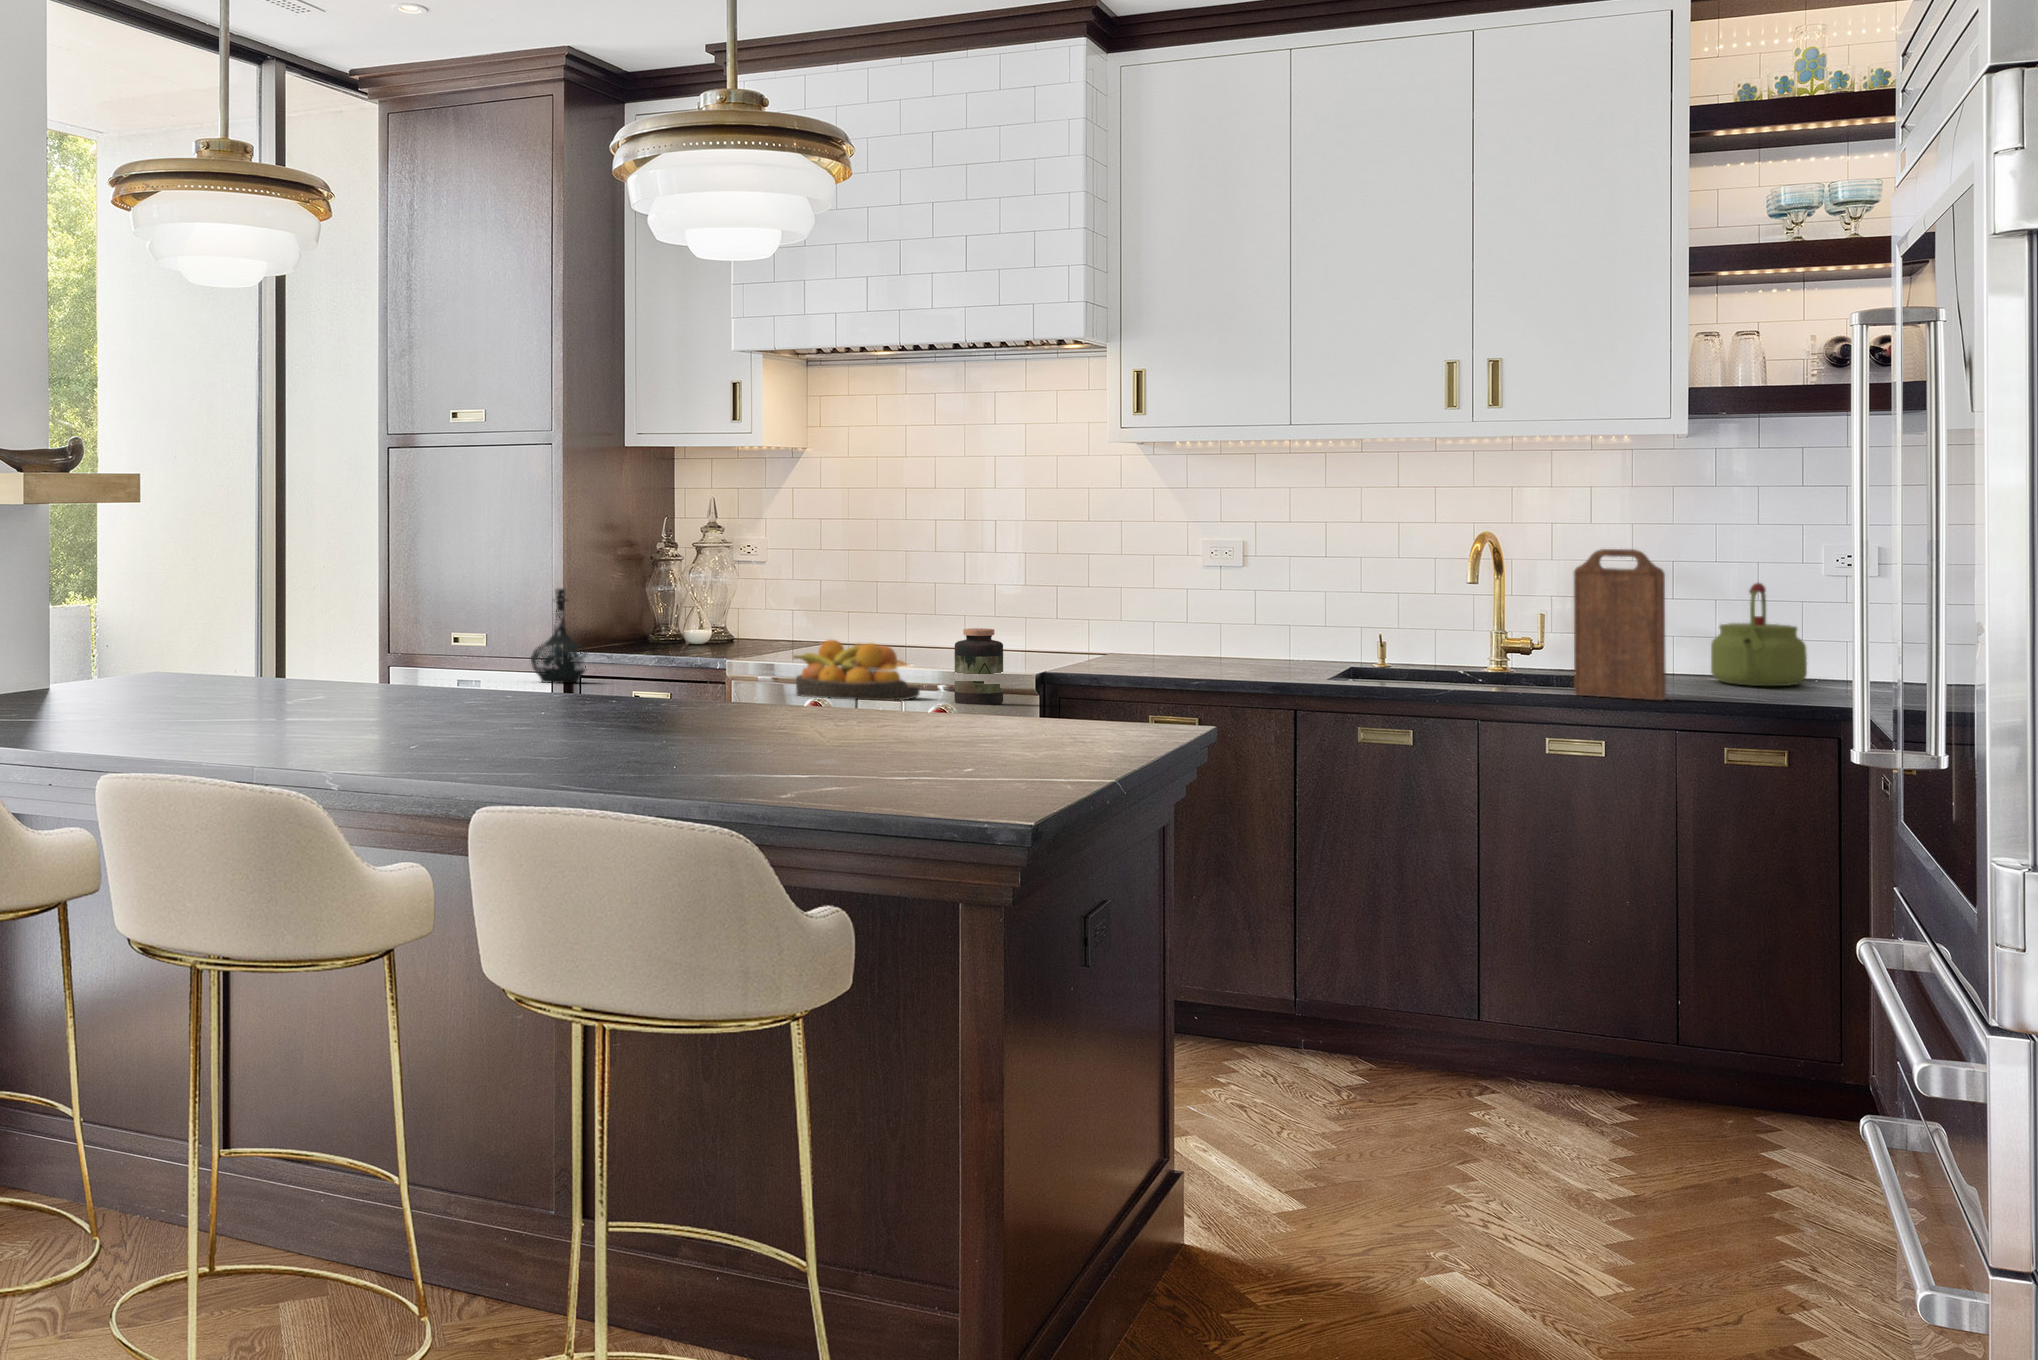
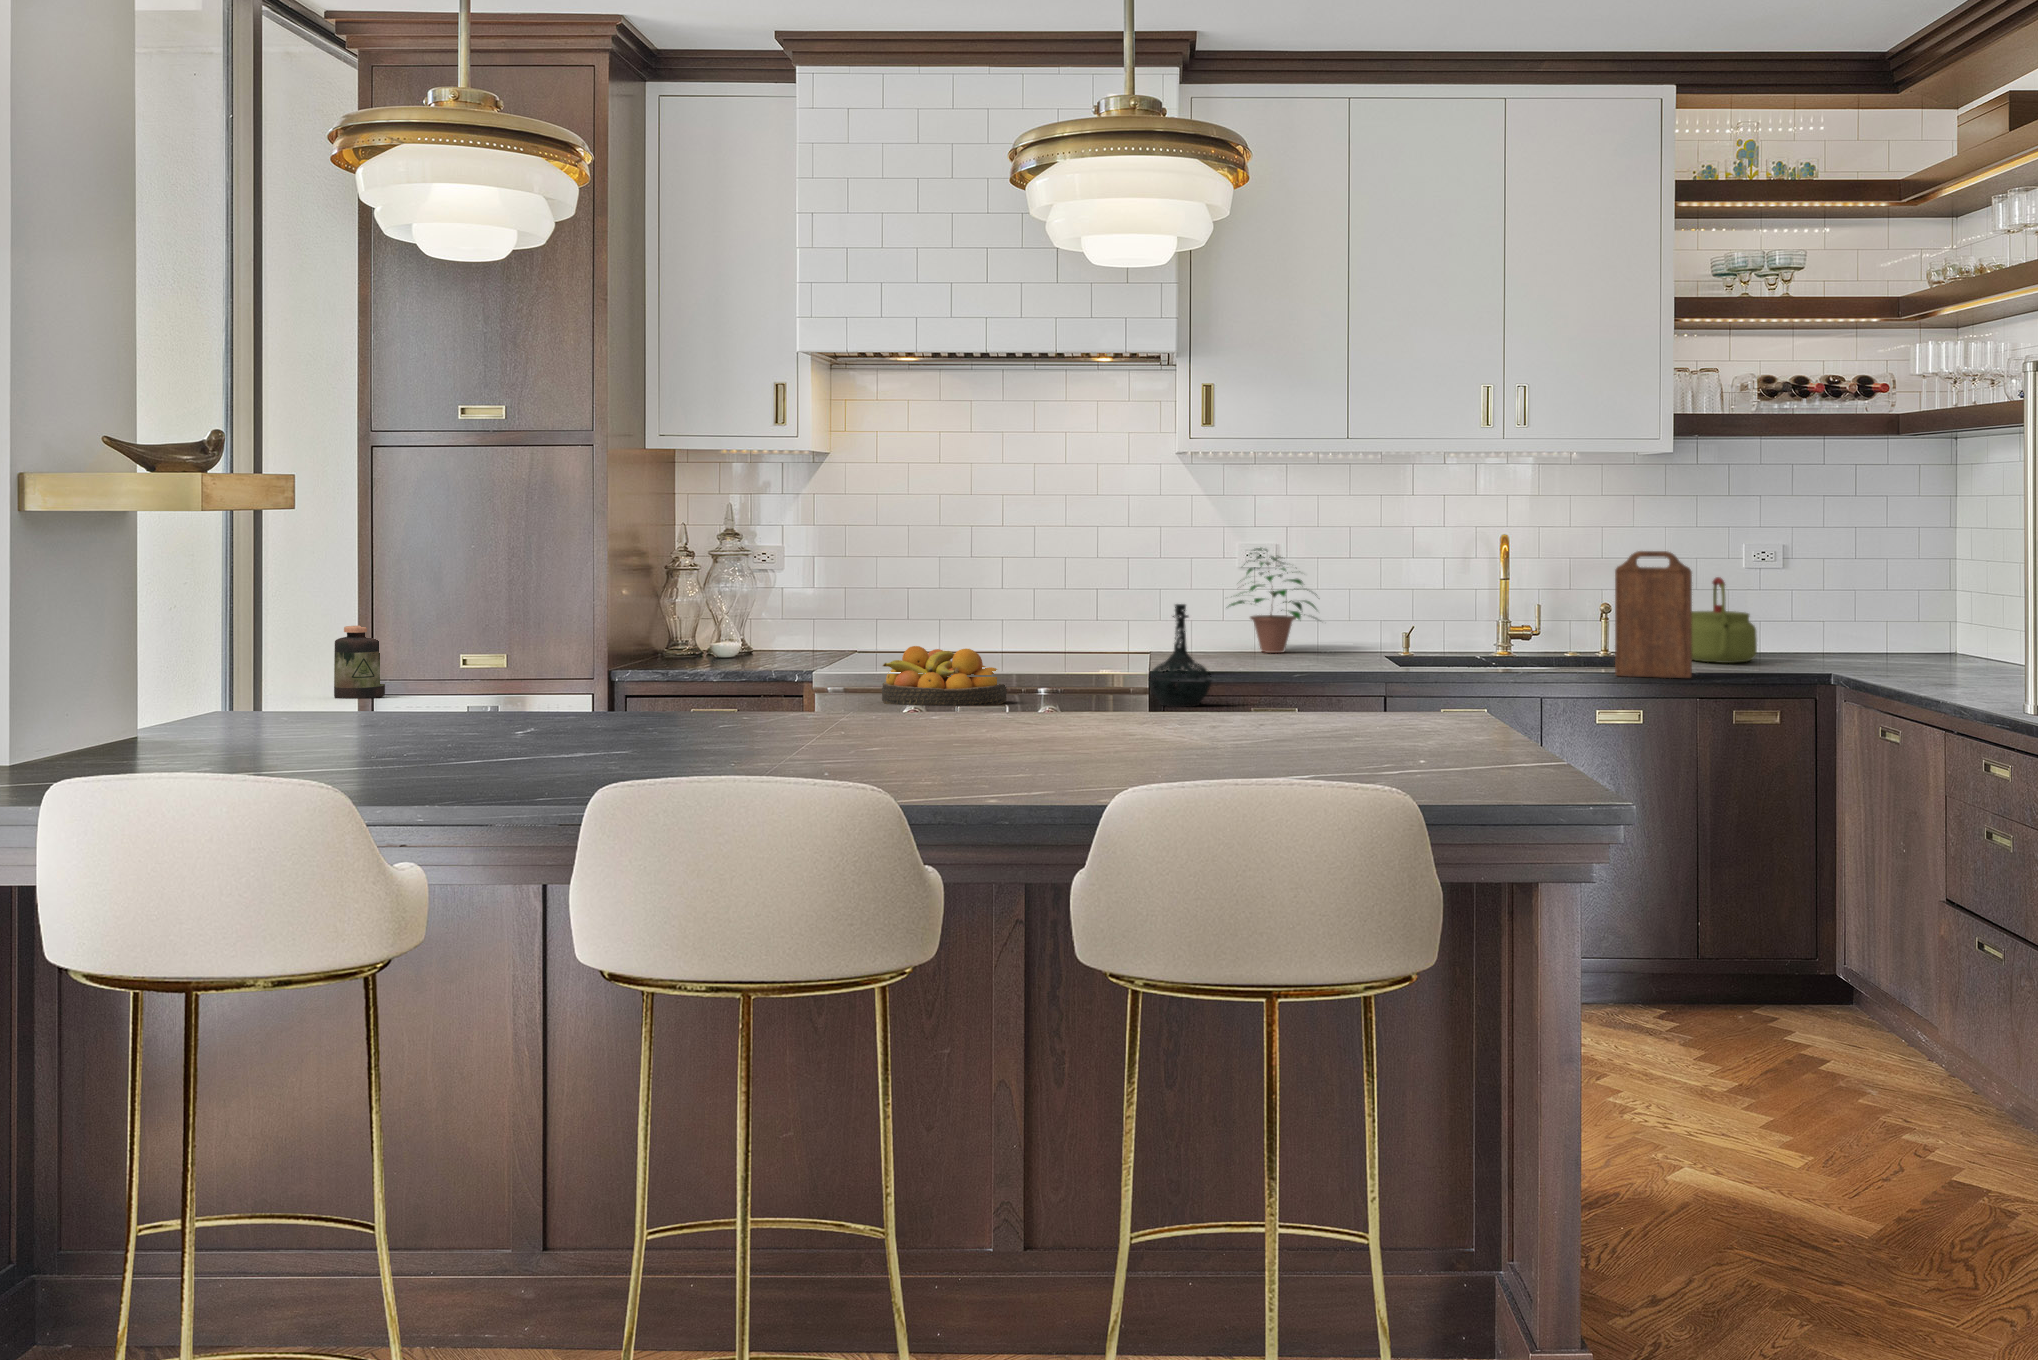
potted plant: none [1173,544,1297,659] -> present [1229,548,1316,653]
bottle: present [531,589,589,683] -> present [1149,604,1211,707]
jar: present [955,628,1003,705] -> present [334,626,385,699]

